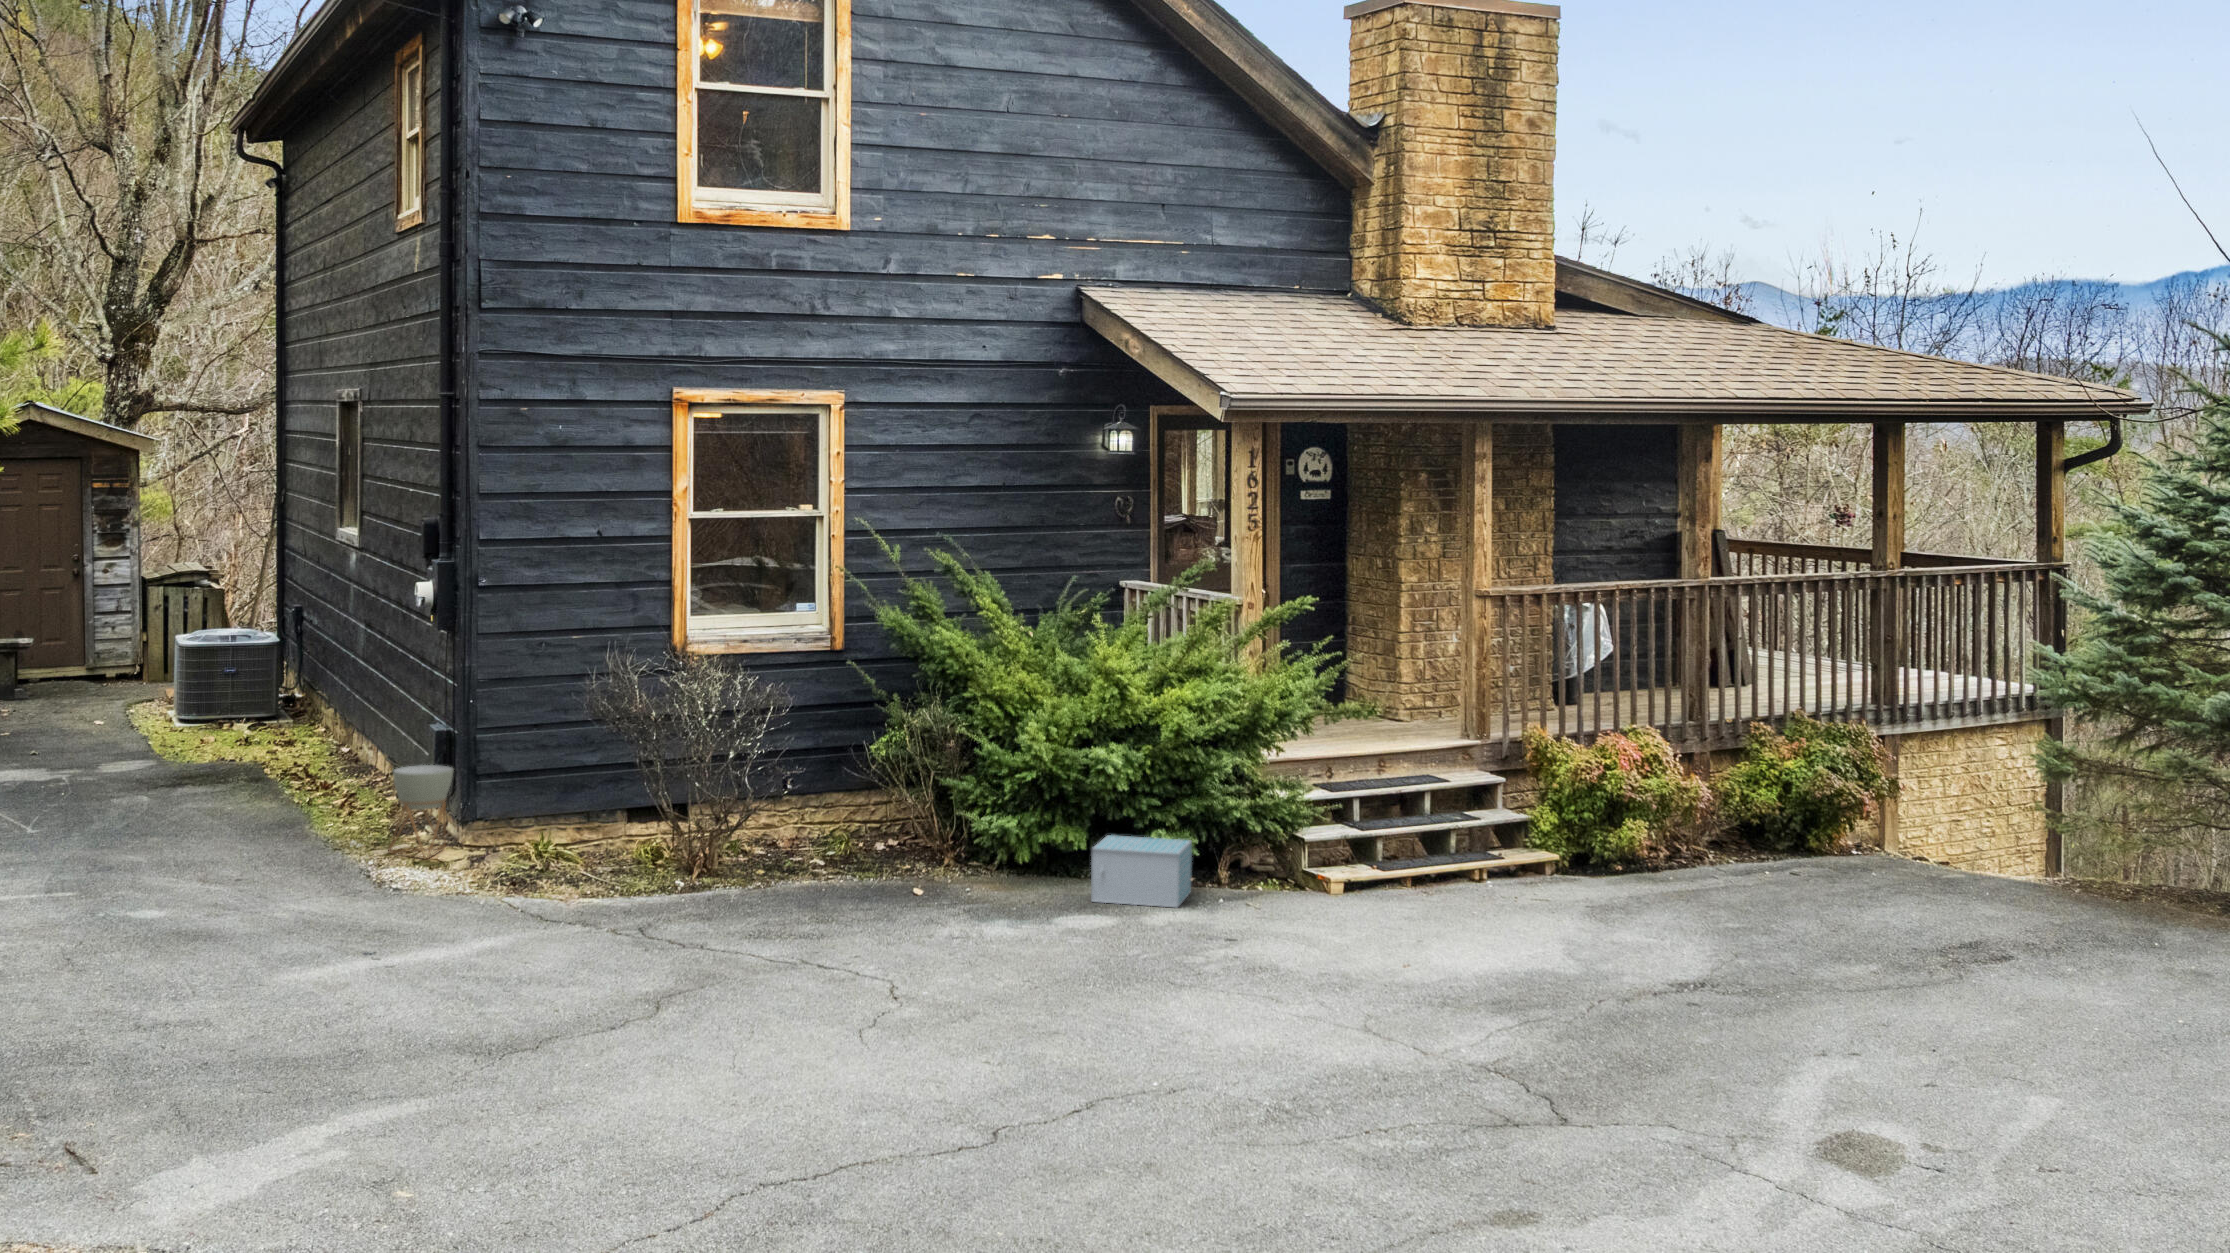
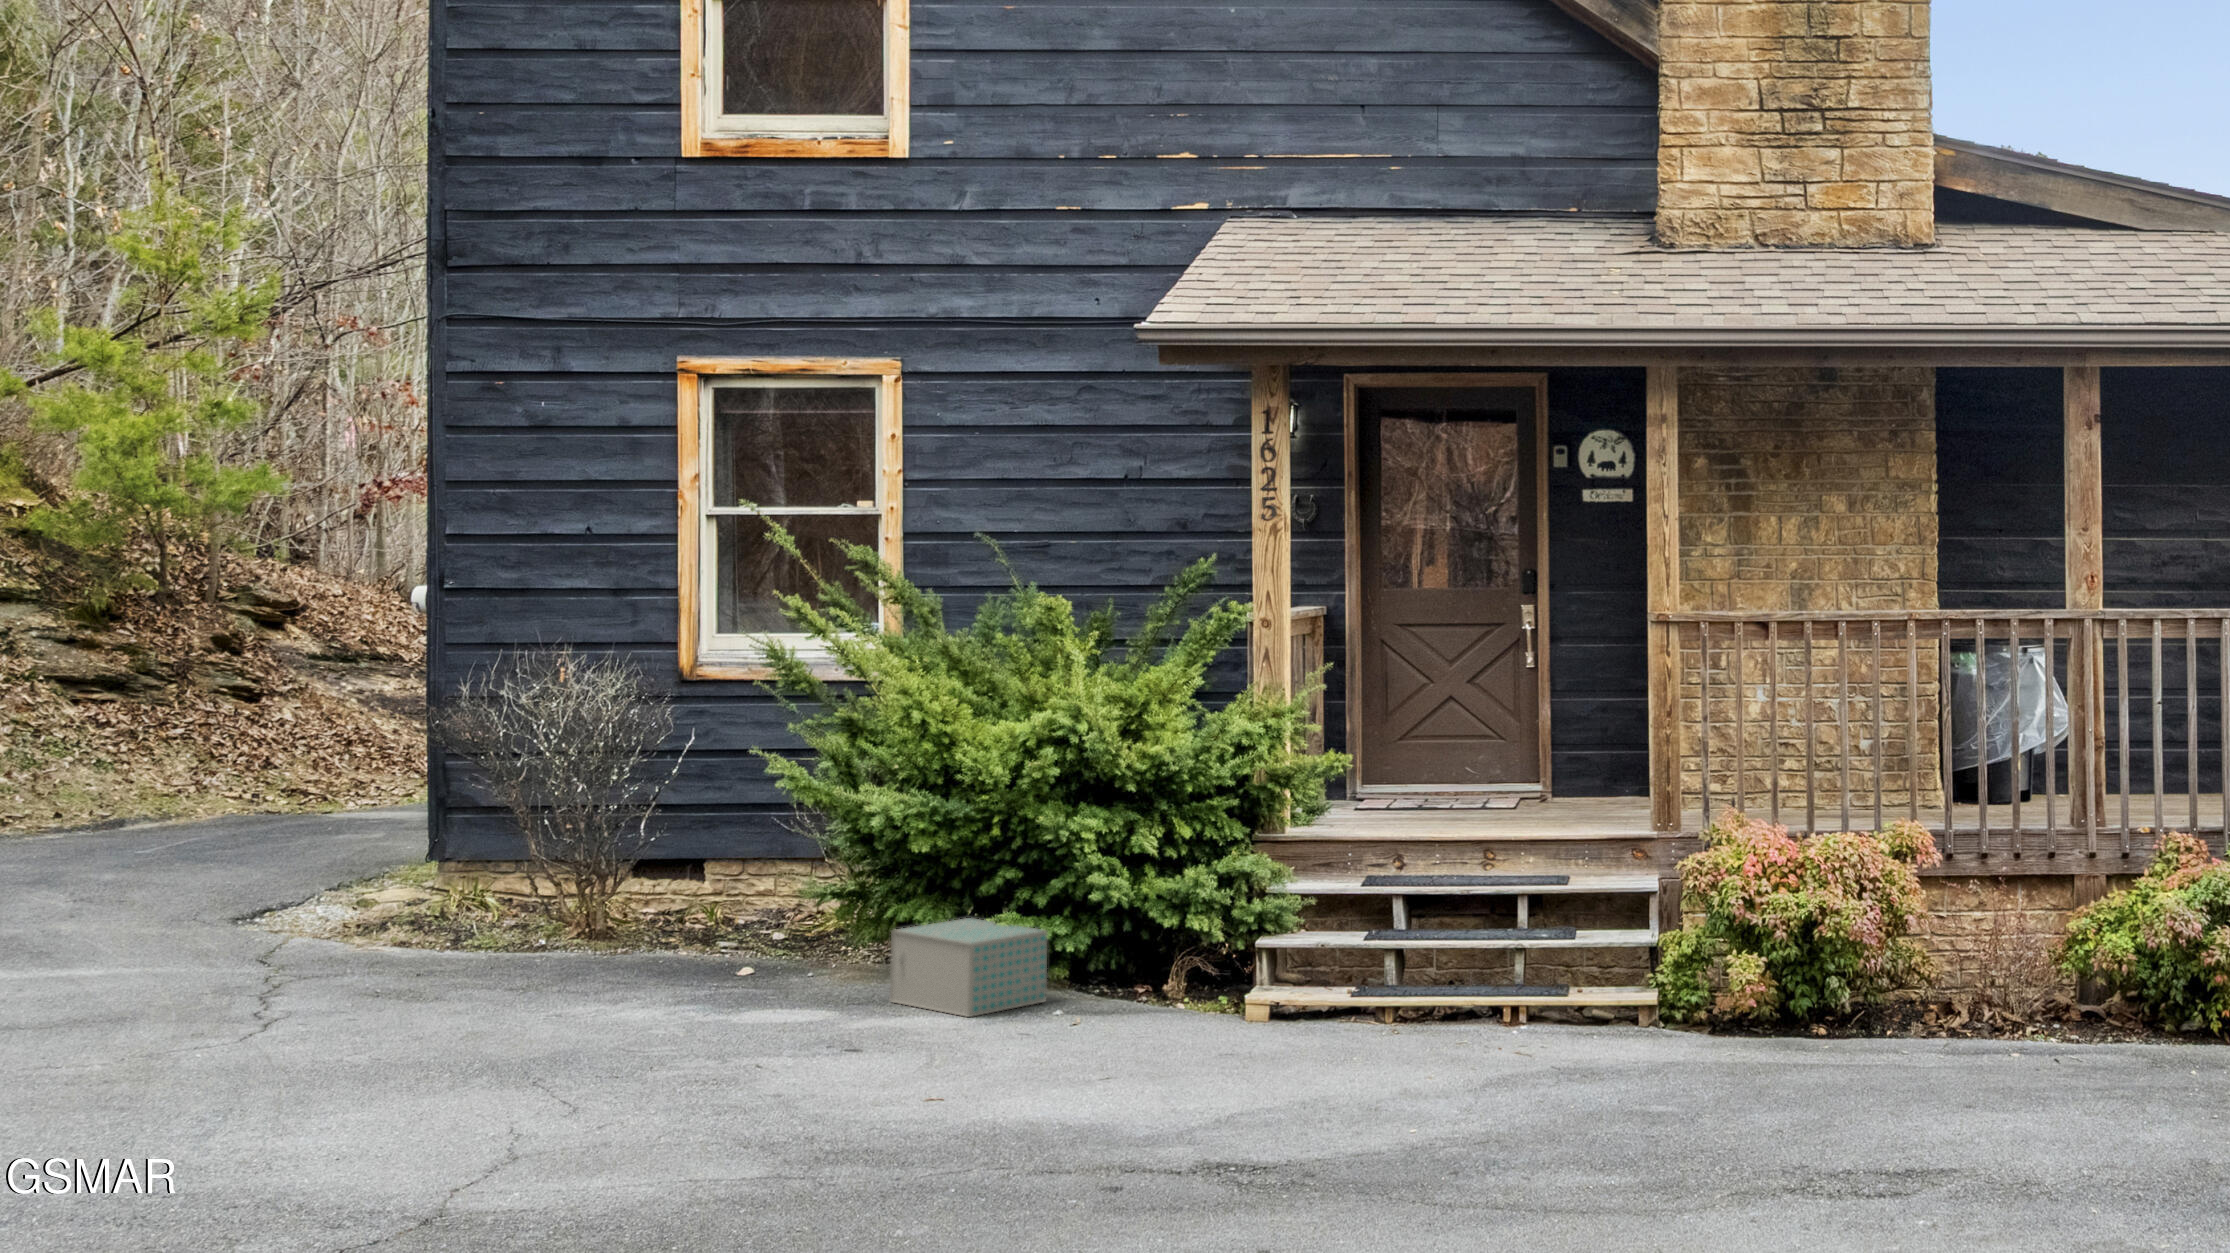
planter: present [388,765,454,859] -> none [360,798,435,905]

